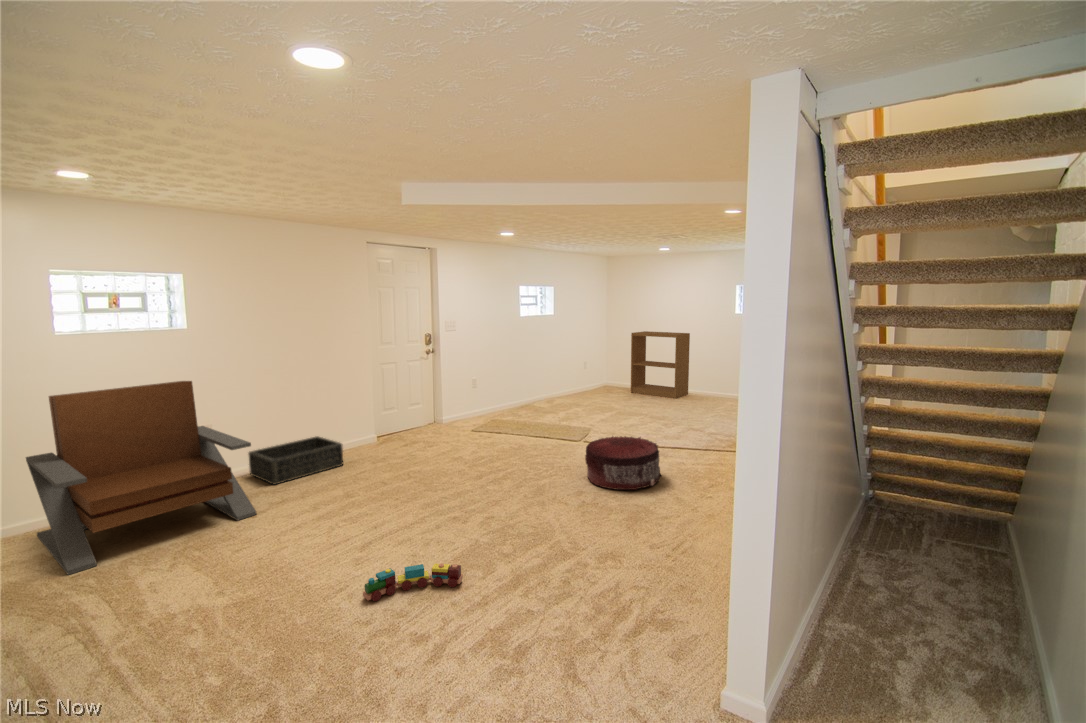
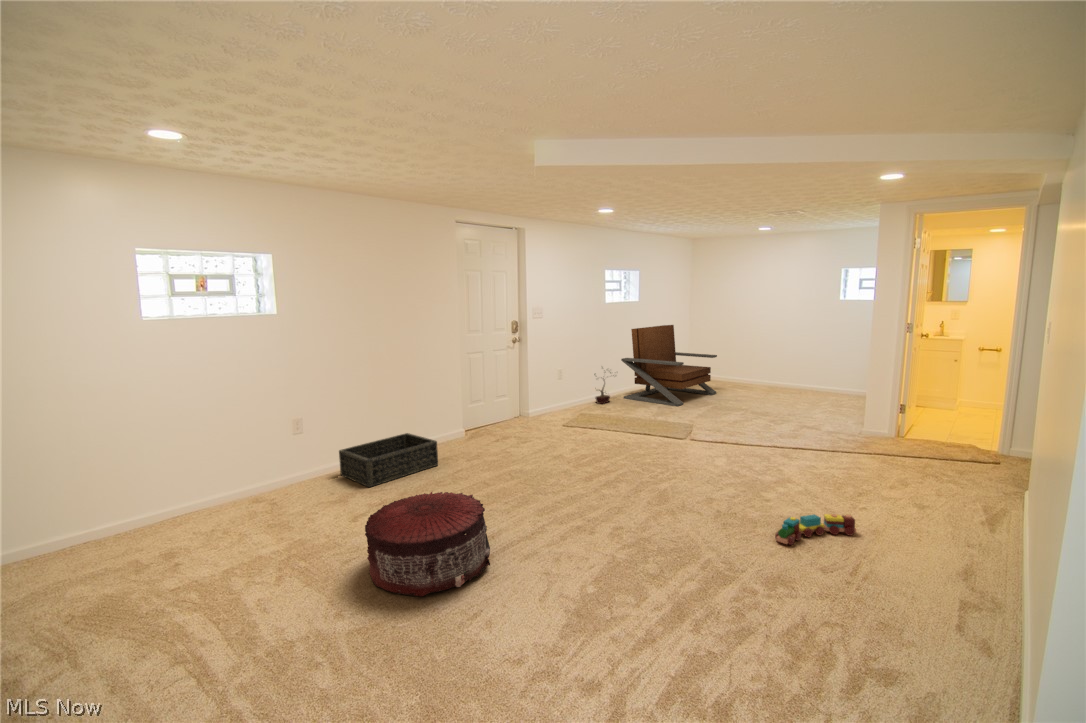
bookshelf: present [631,331,690,399] -> none [721,318,790,392]
potted plant: none [508,374,533,410] -> present [594,372,611,404]
lounge chair: present [26,381,256,575] -> present [621,325,717,406]
pouf: present [585,436,661,490] -> present [365,492,490,596]
toy train: present [363,564,463,601] -> present [775,514,856,545]

